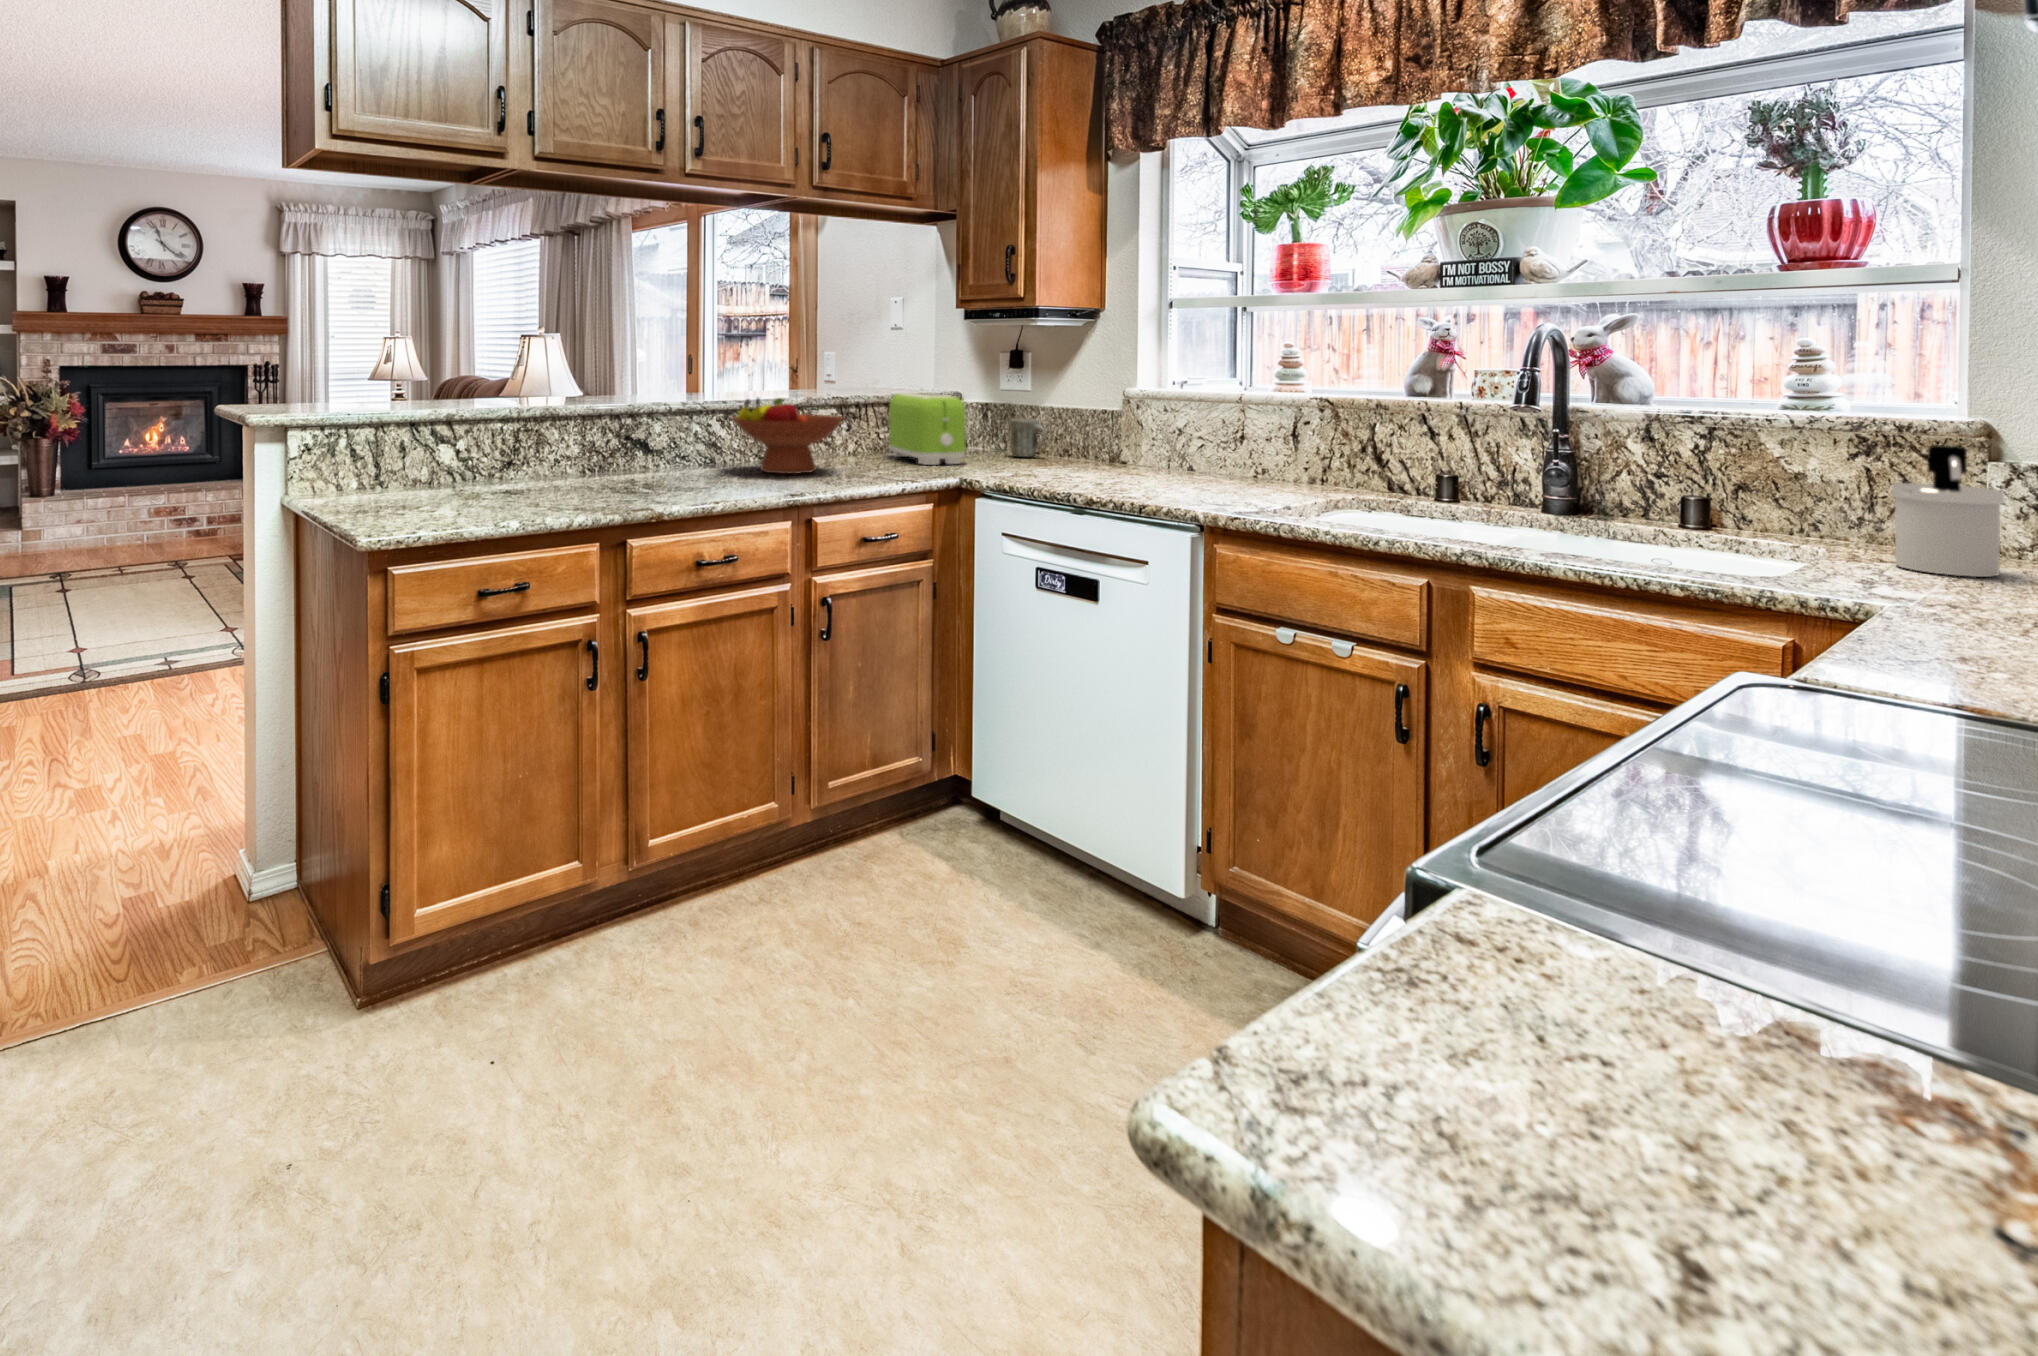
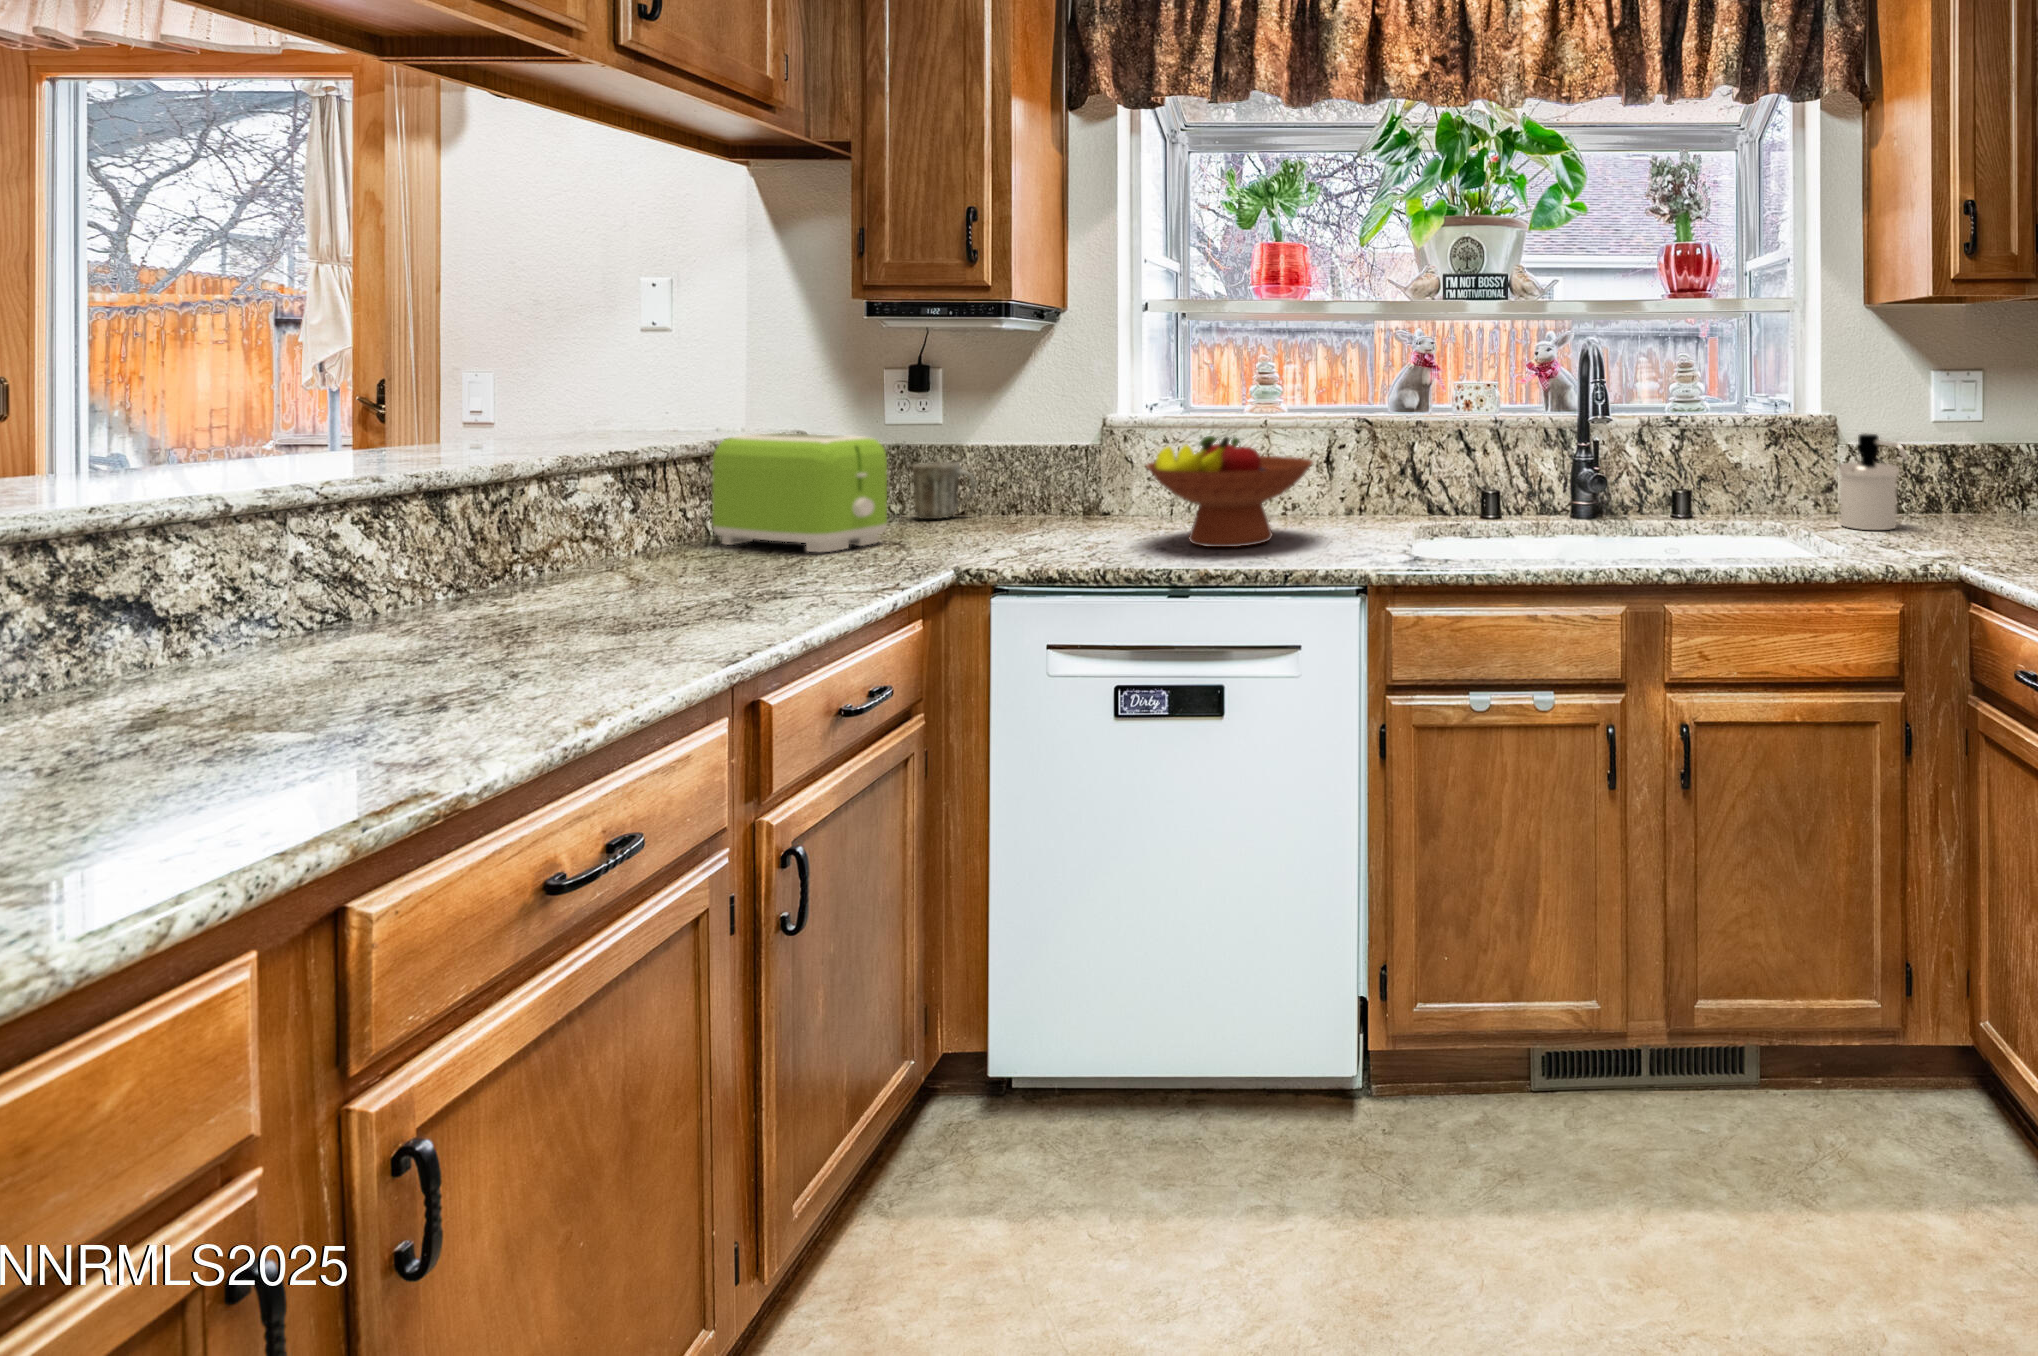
fruit bowl: present [733,398,843,474] -> present [1146,436,1313,547]

